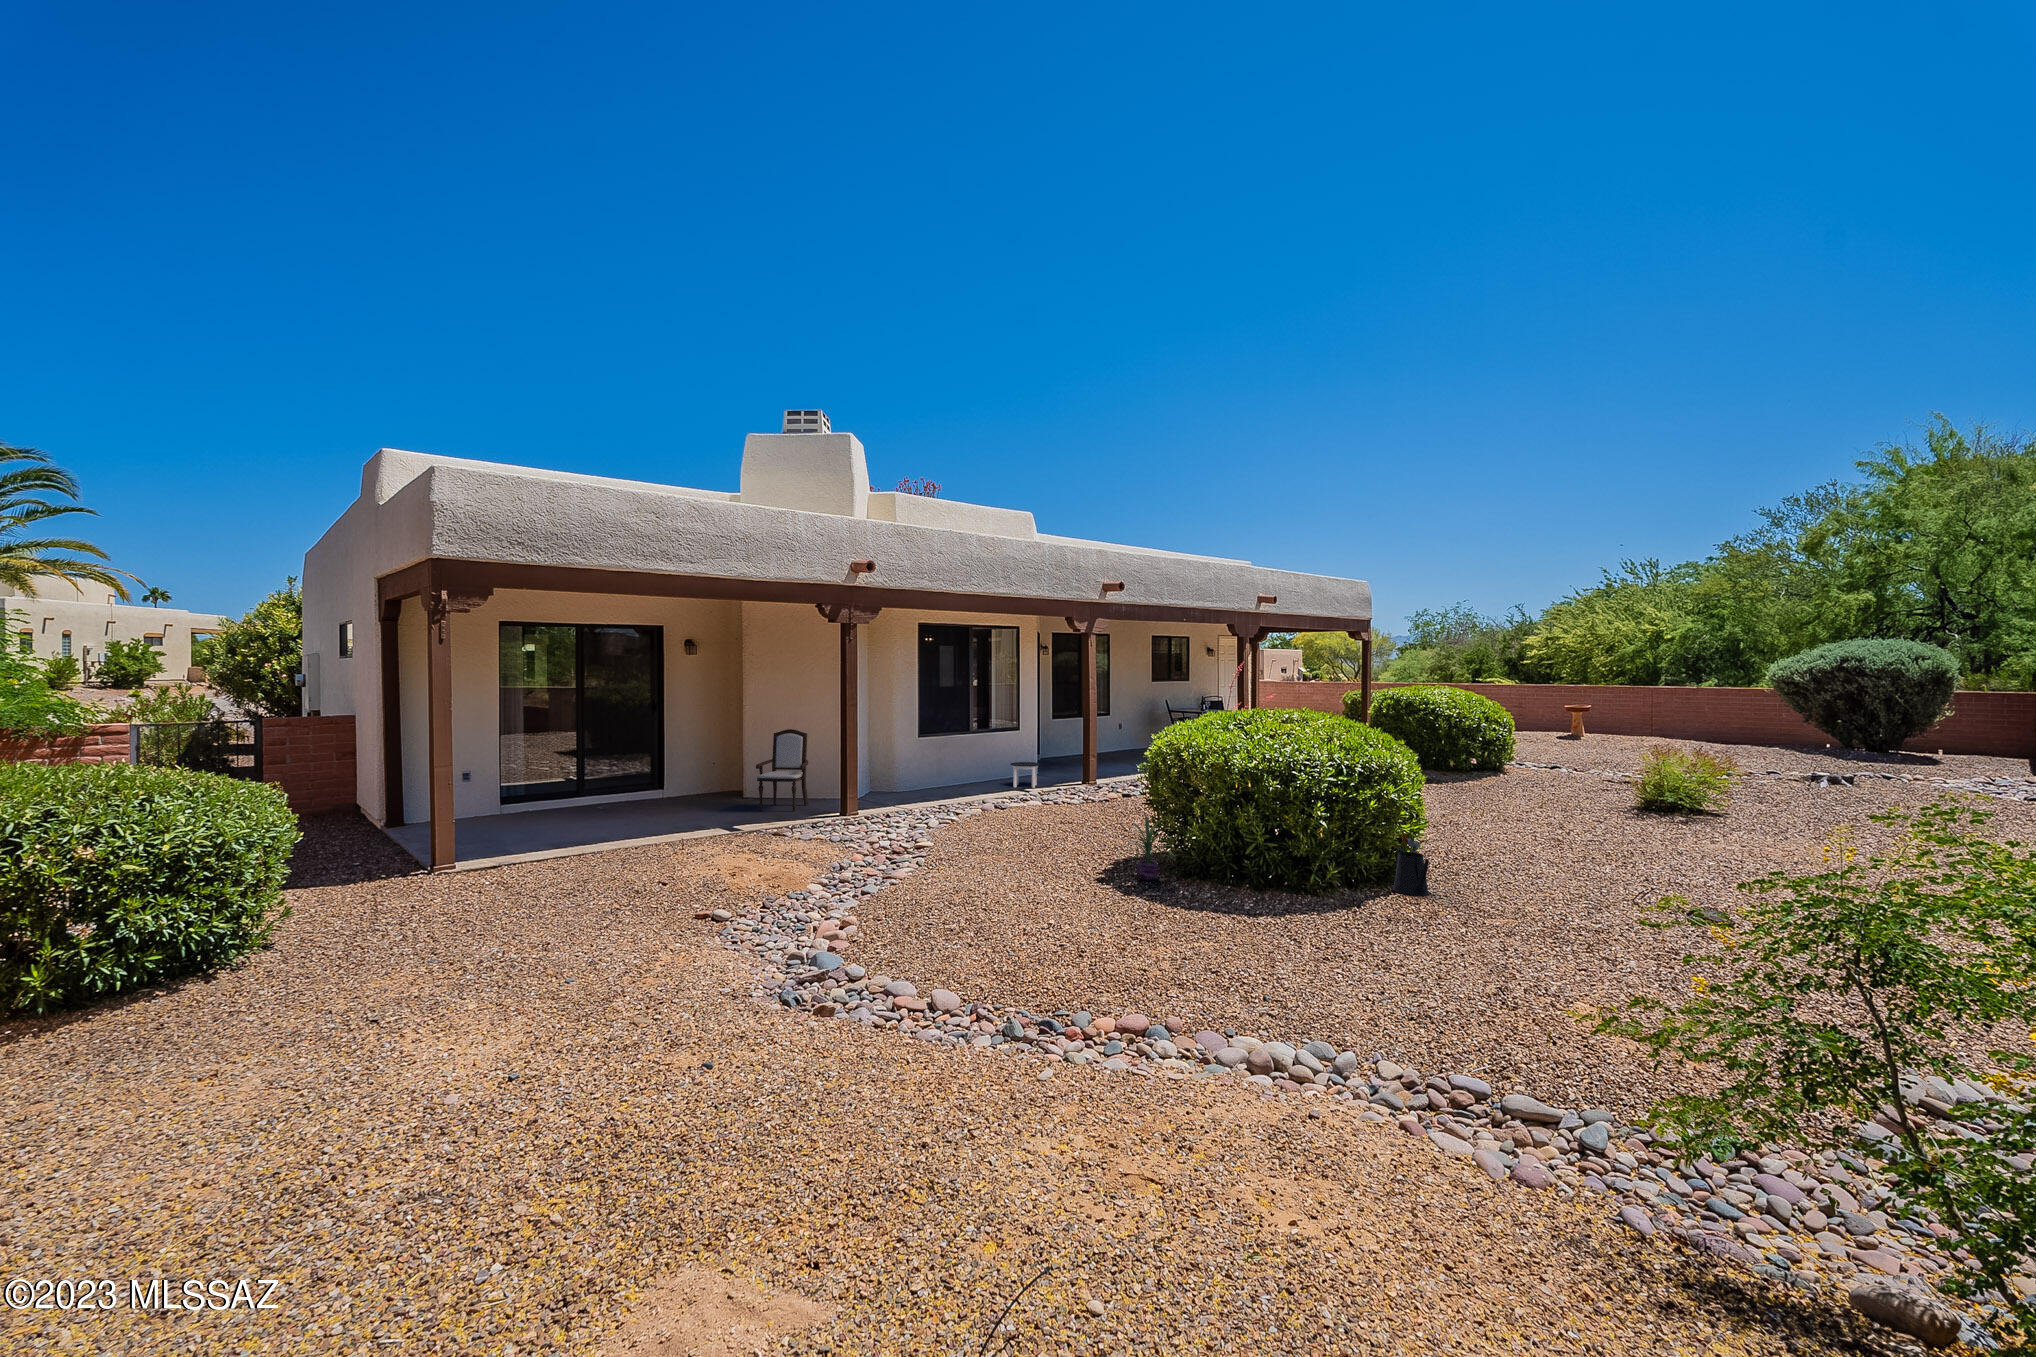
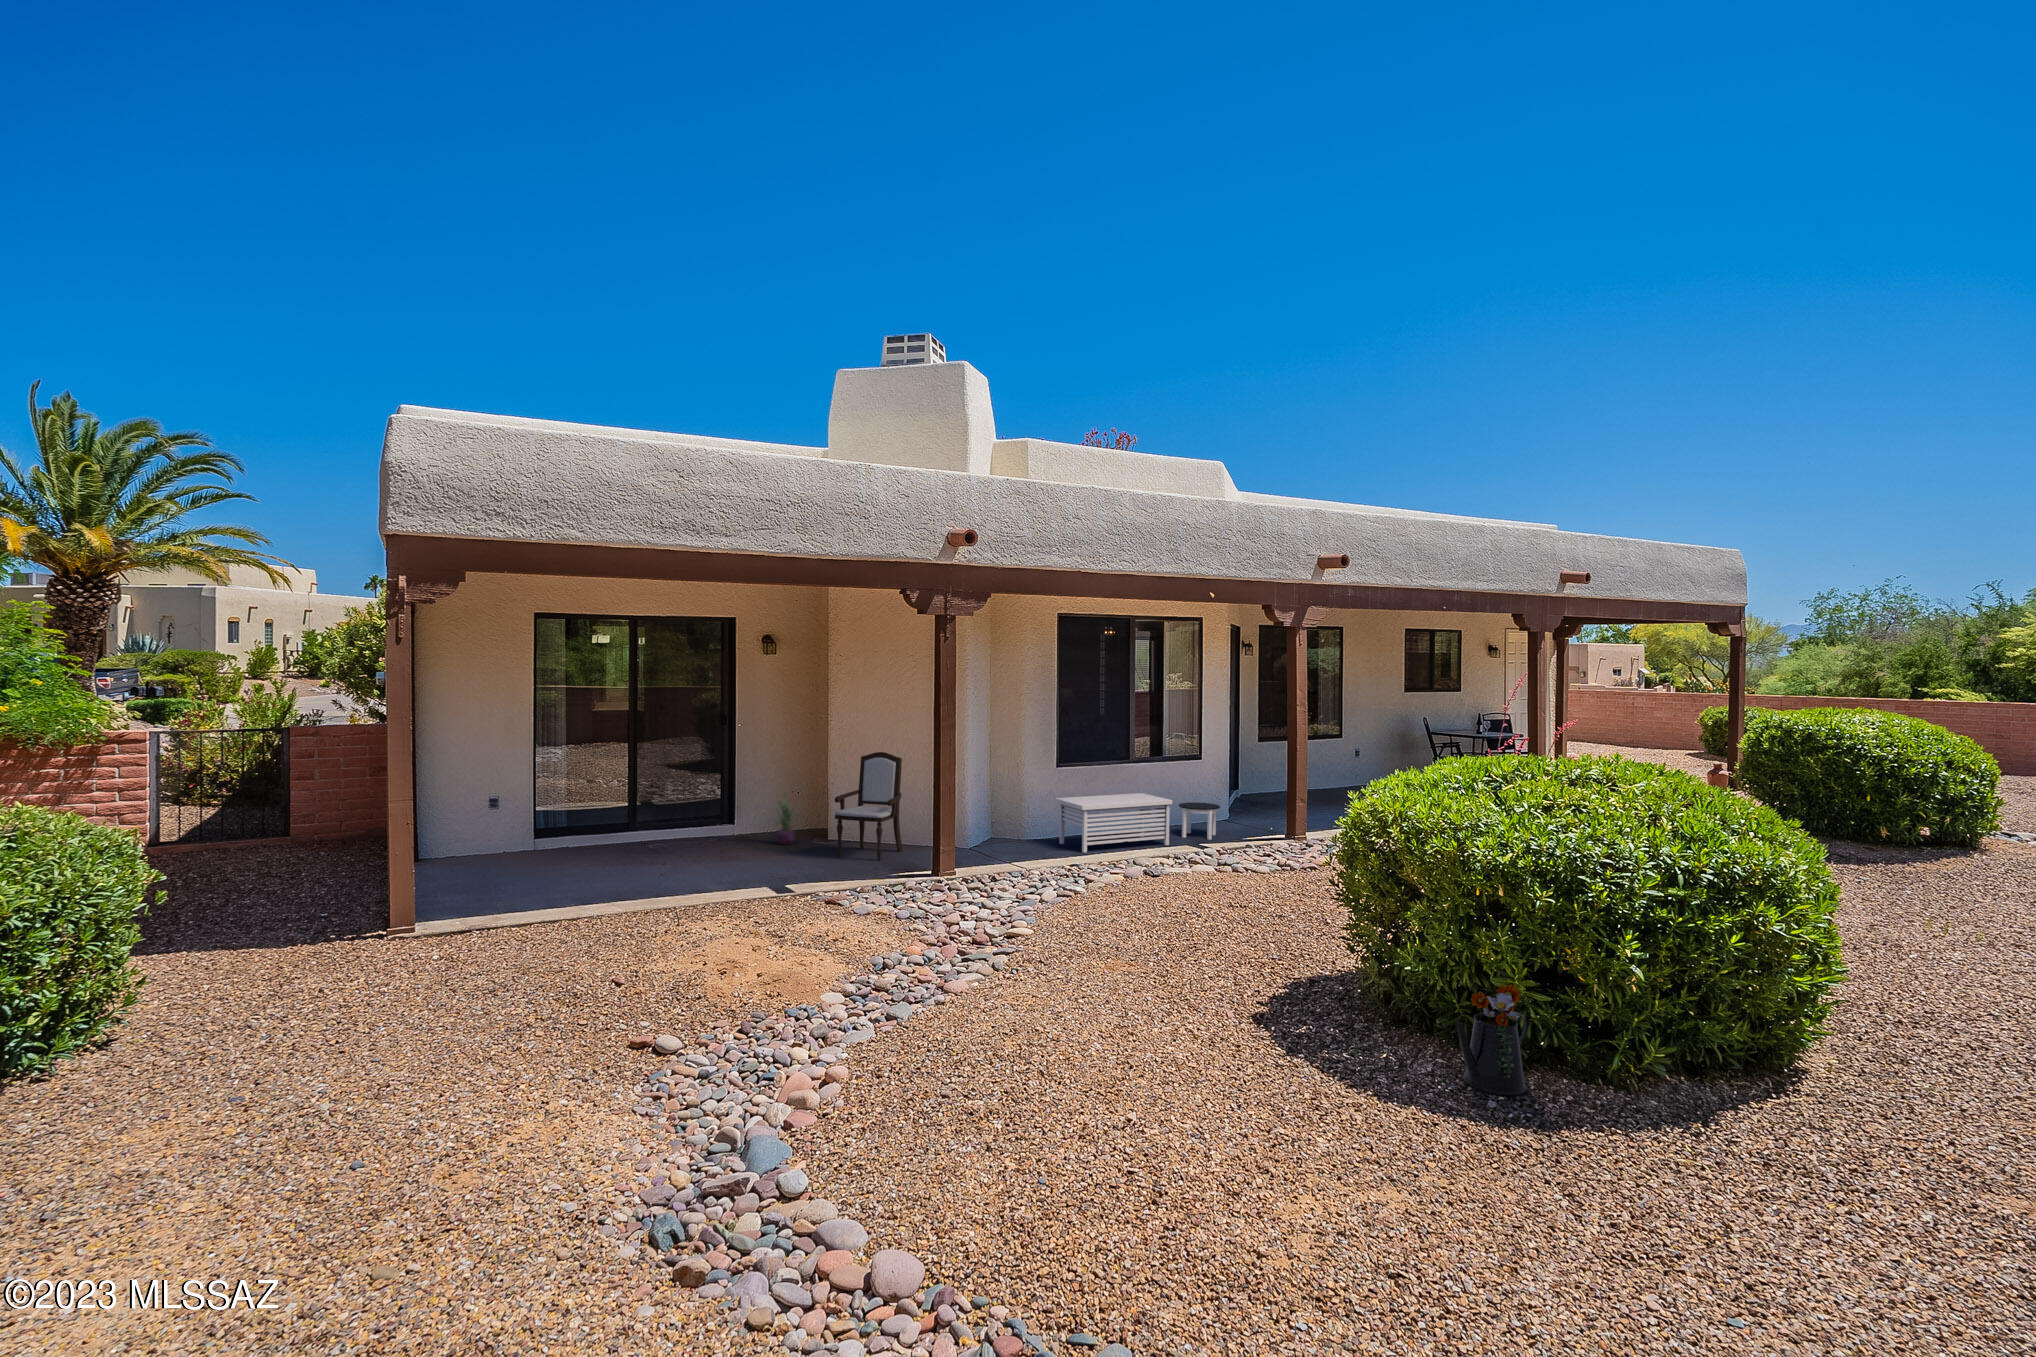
storage bench: none [923,756,1008,799] -> present [1055,793,1172,853]
decorative plant: present [1121,817,1174,881] -> present [777,796,794,845]
watering can: present [1393,833,1429,896] -> present [1457,984,1528,1096]

